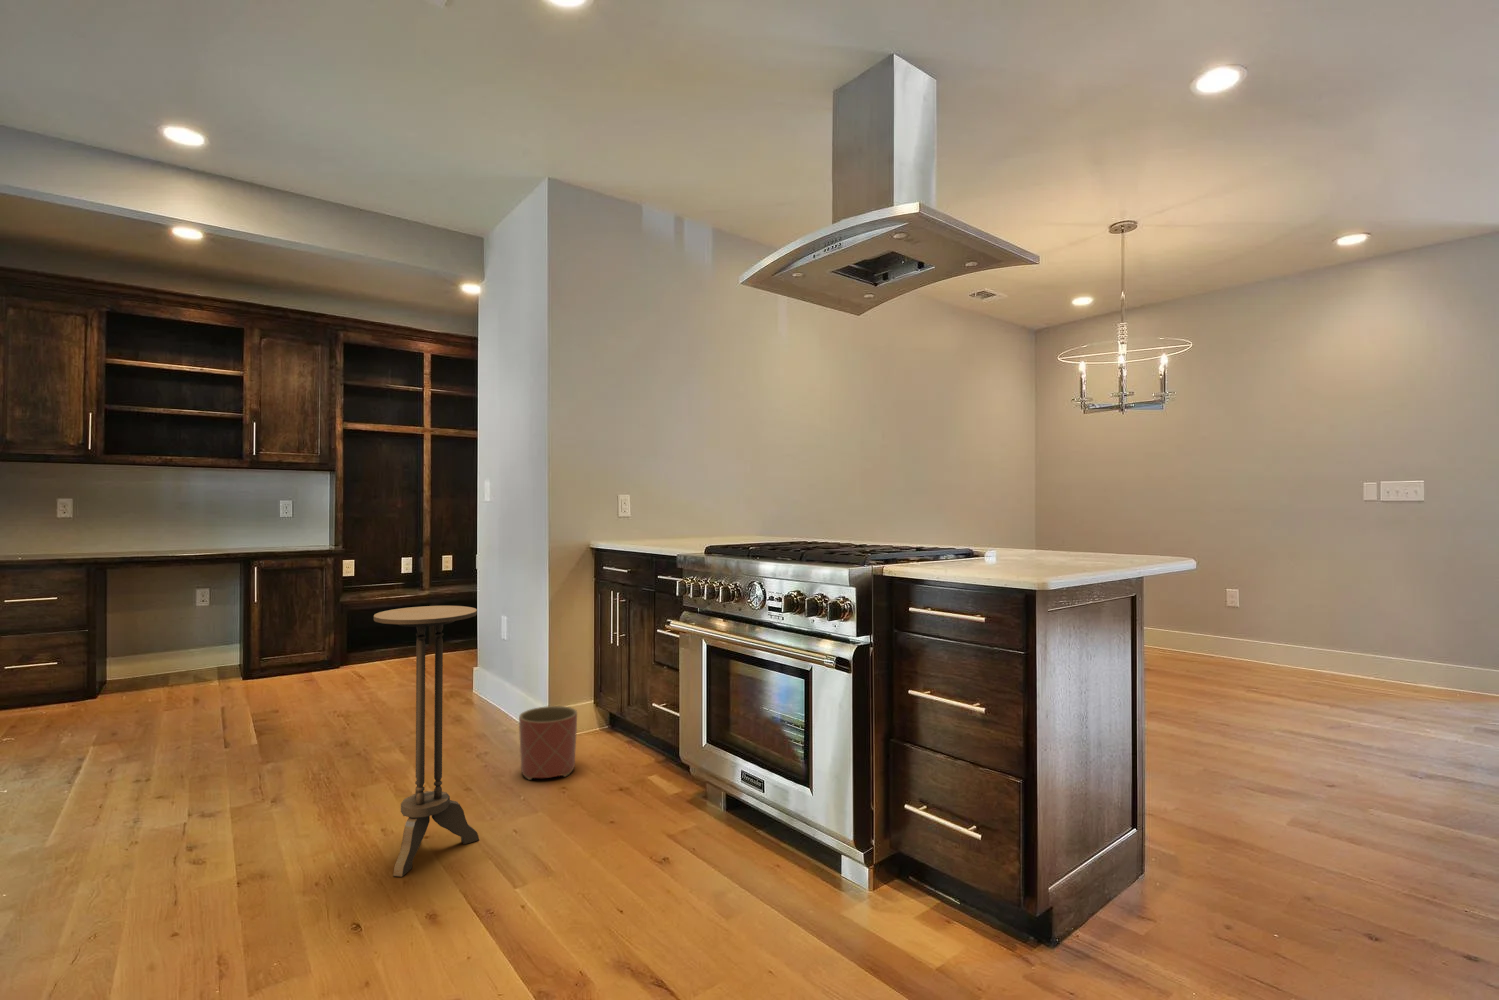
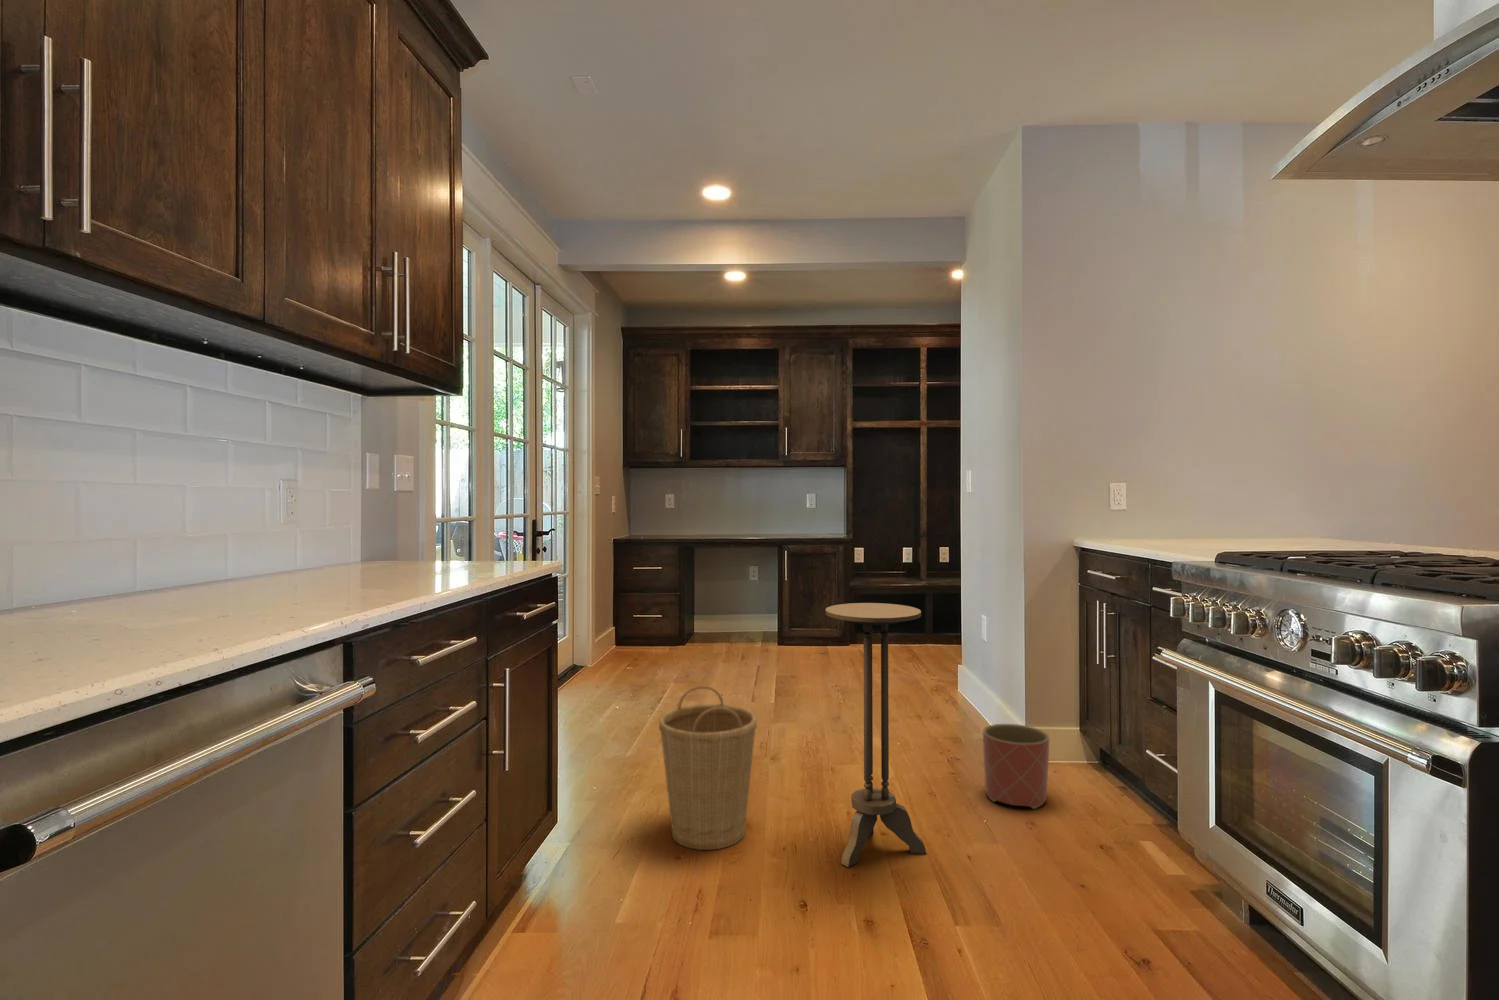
basket: none [136,724,282,923] -> present [659,686,757,850]

